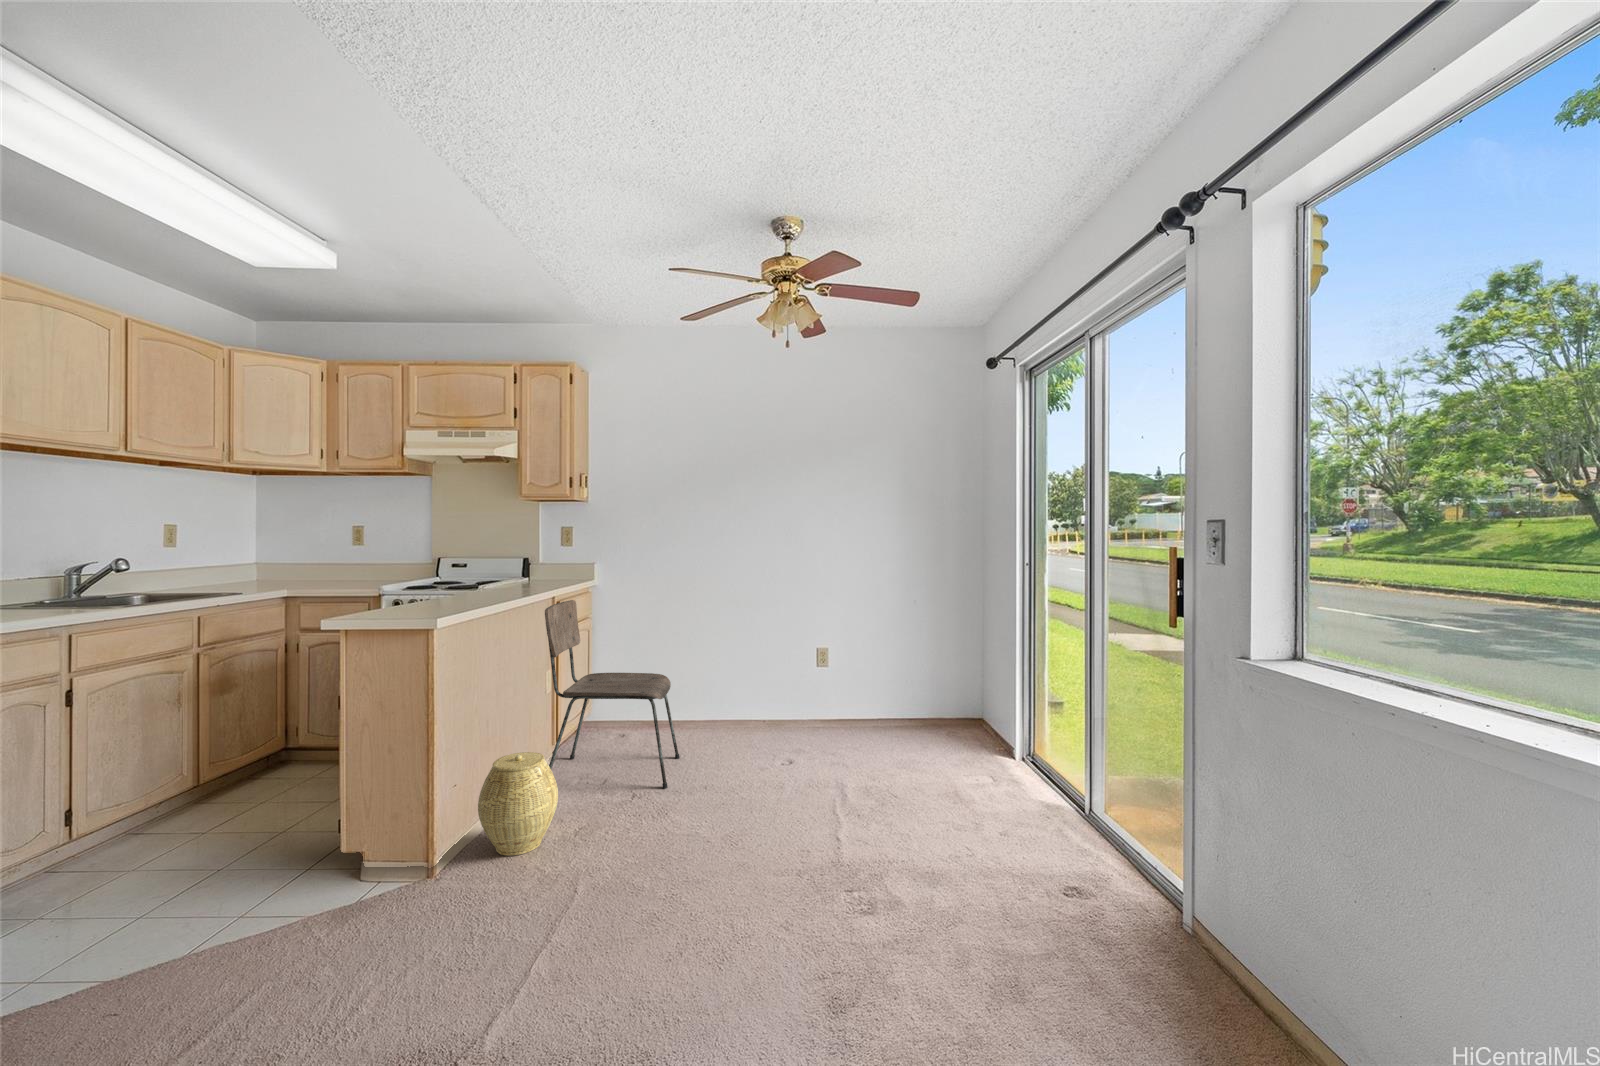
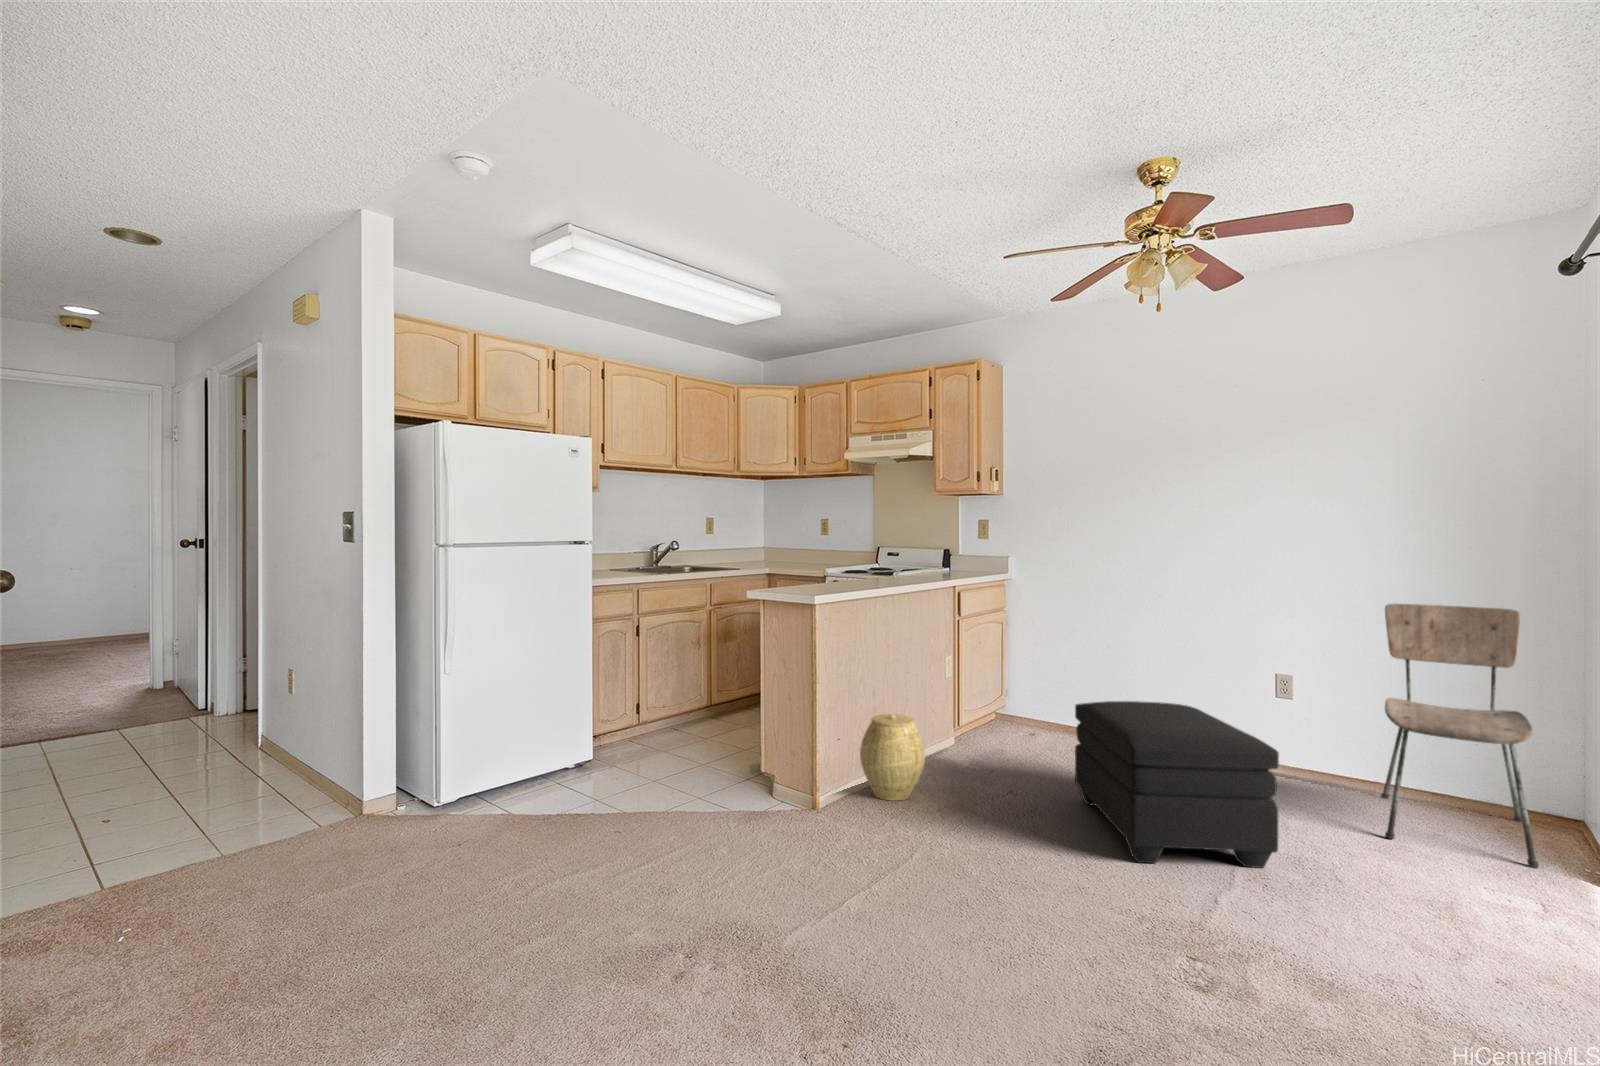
dining chair: present [545,600,680,789] -> present [1381,604,1539,868]
ottoman: none [697,689,874,845] -> present [1075,701,1279,868]

